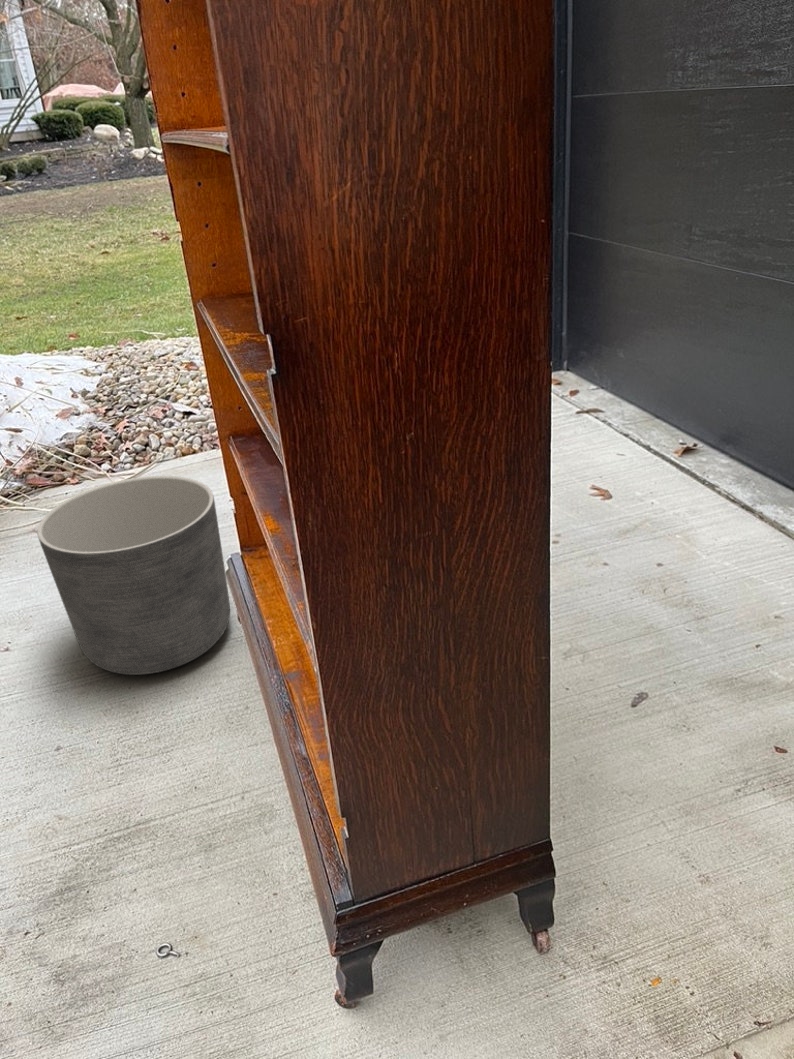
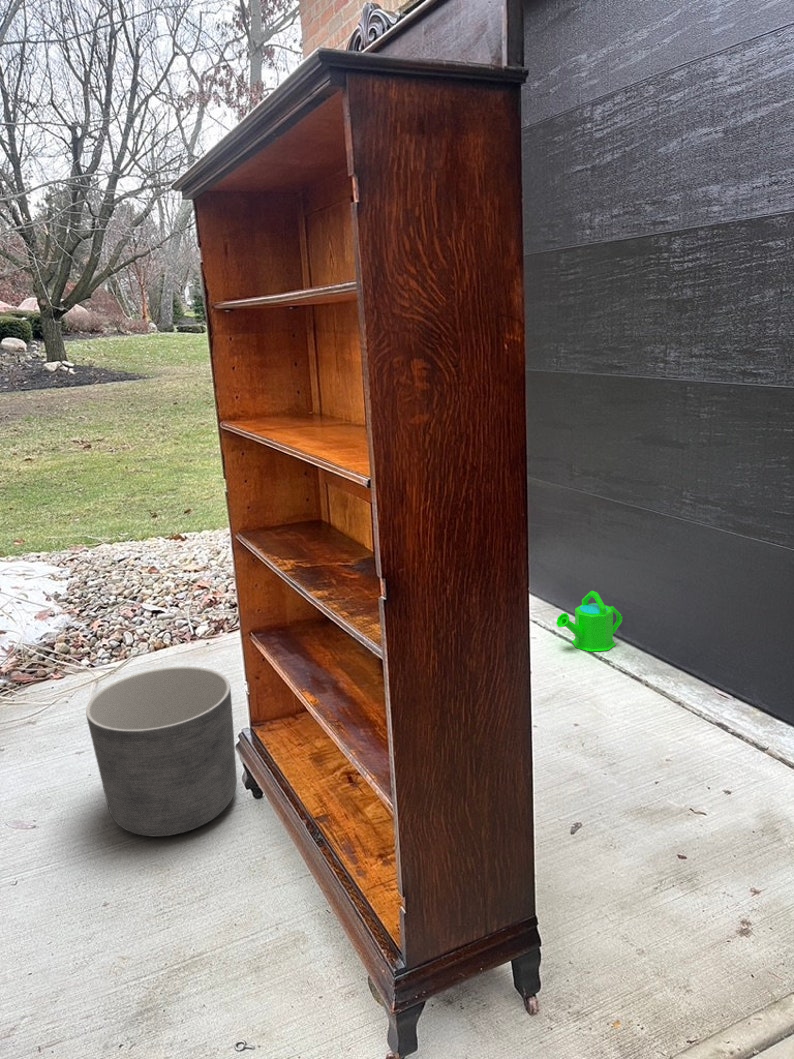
watering can: none [653,396,741,474] -> present [556,591,622,652]

